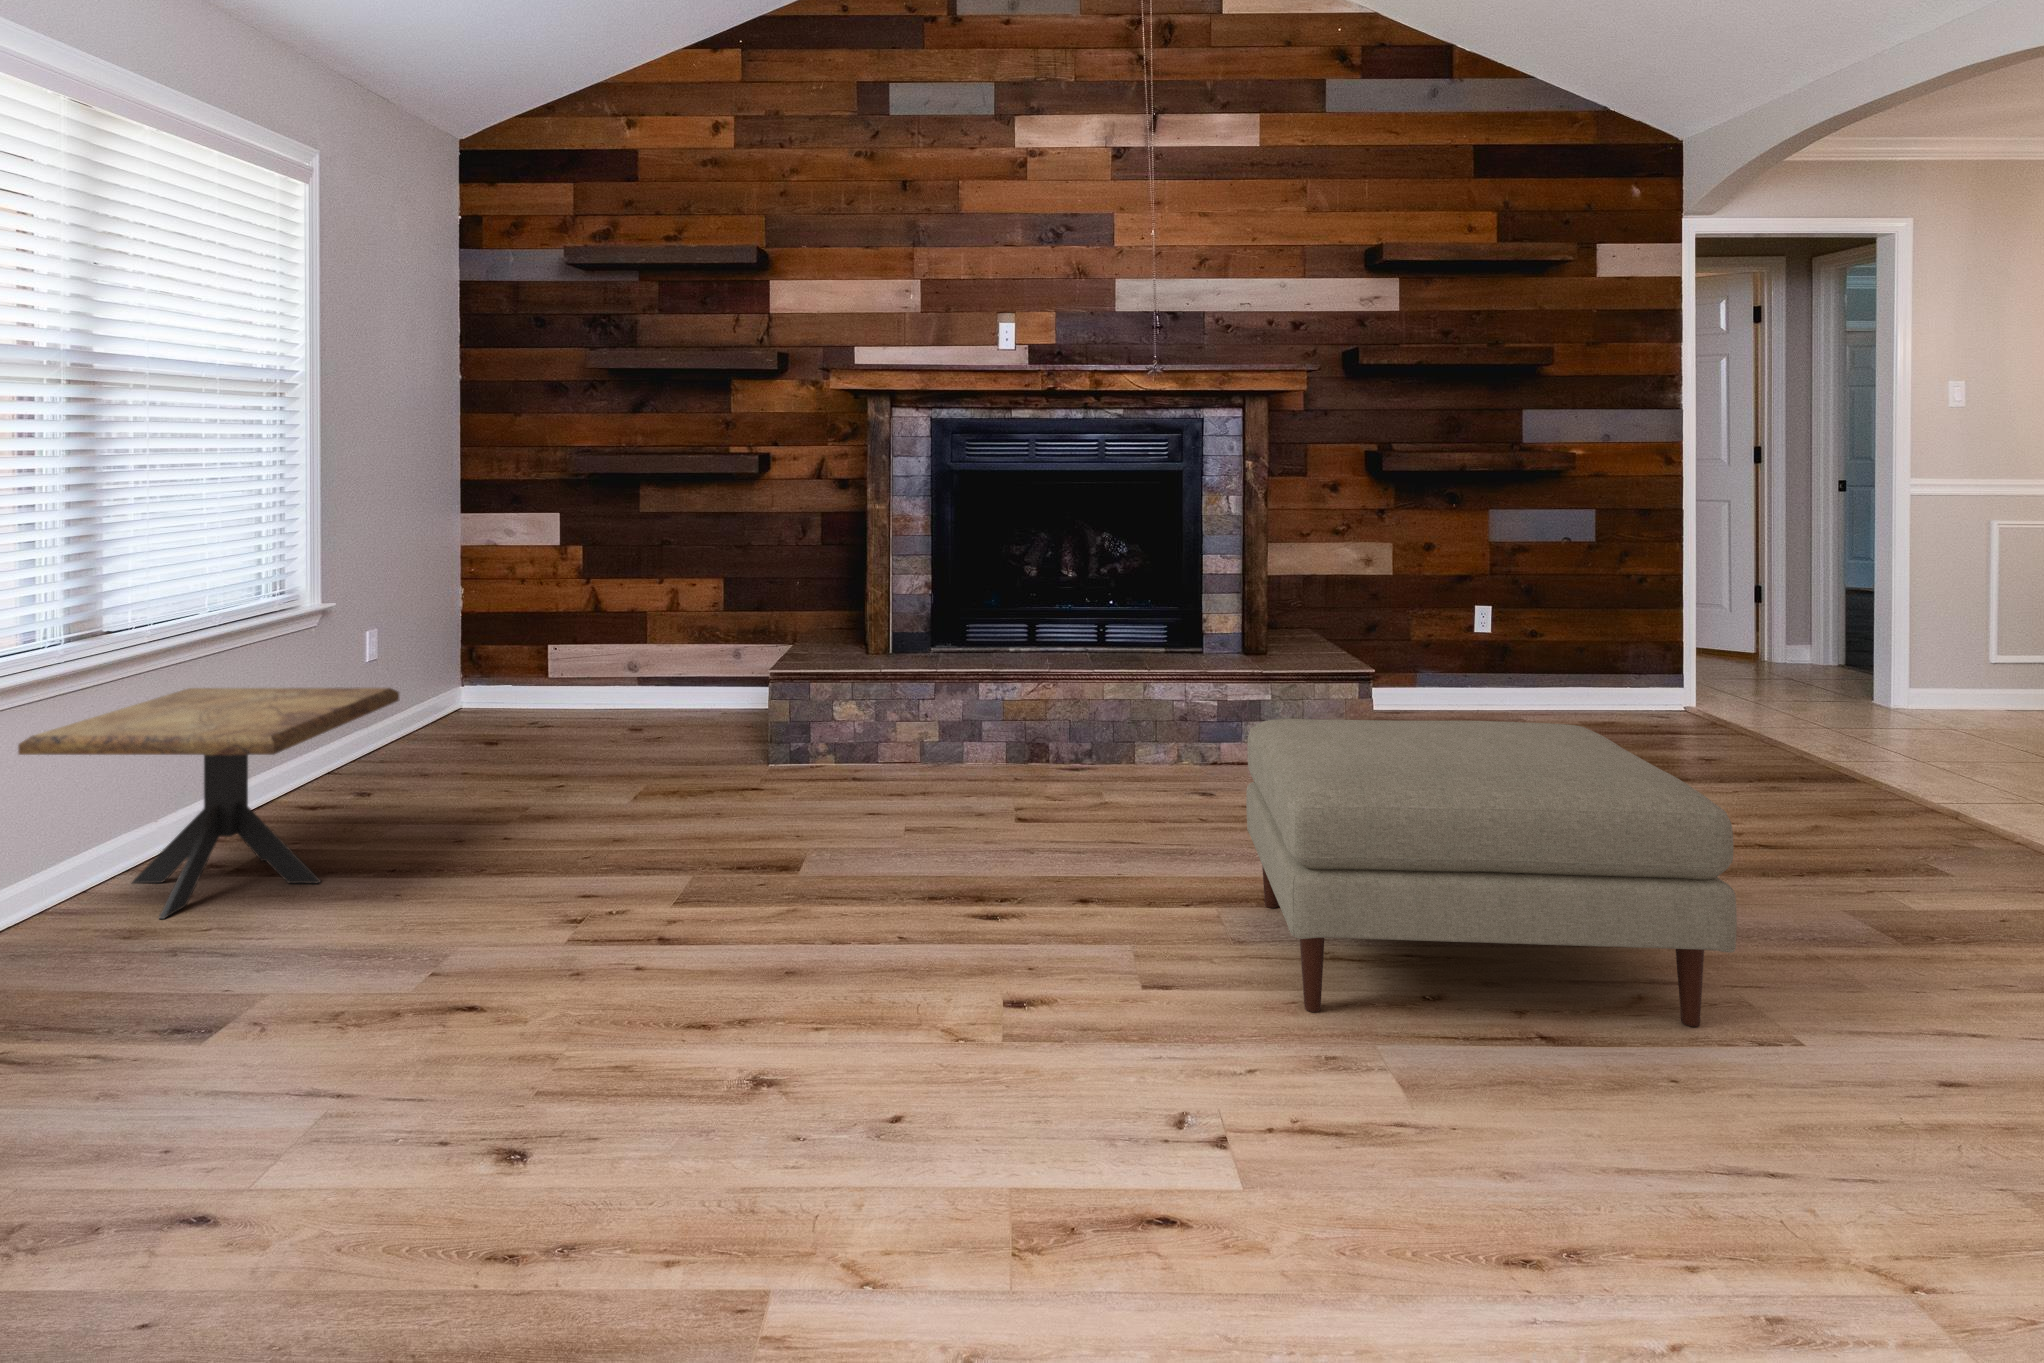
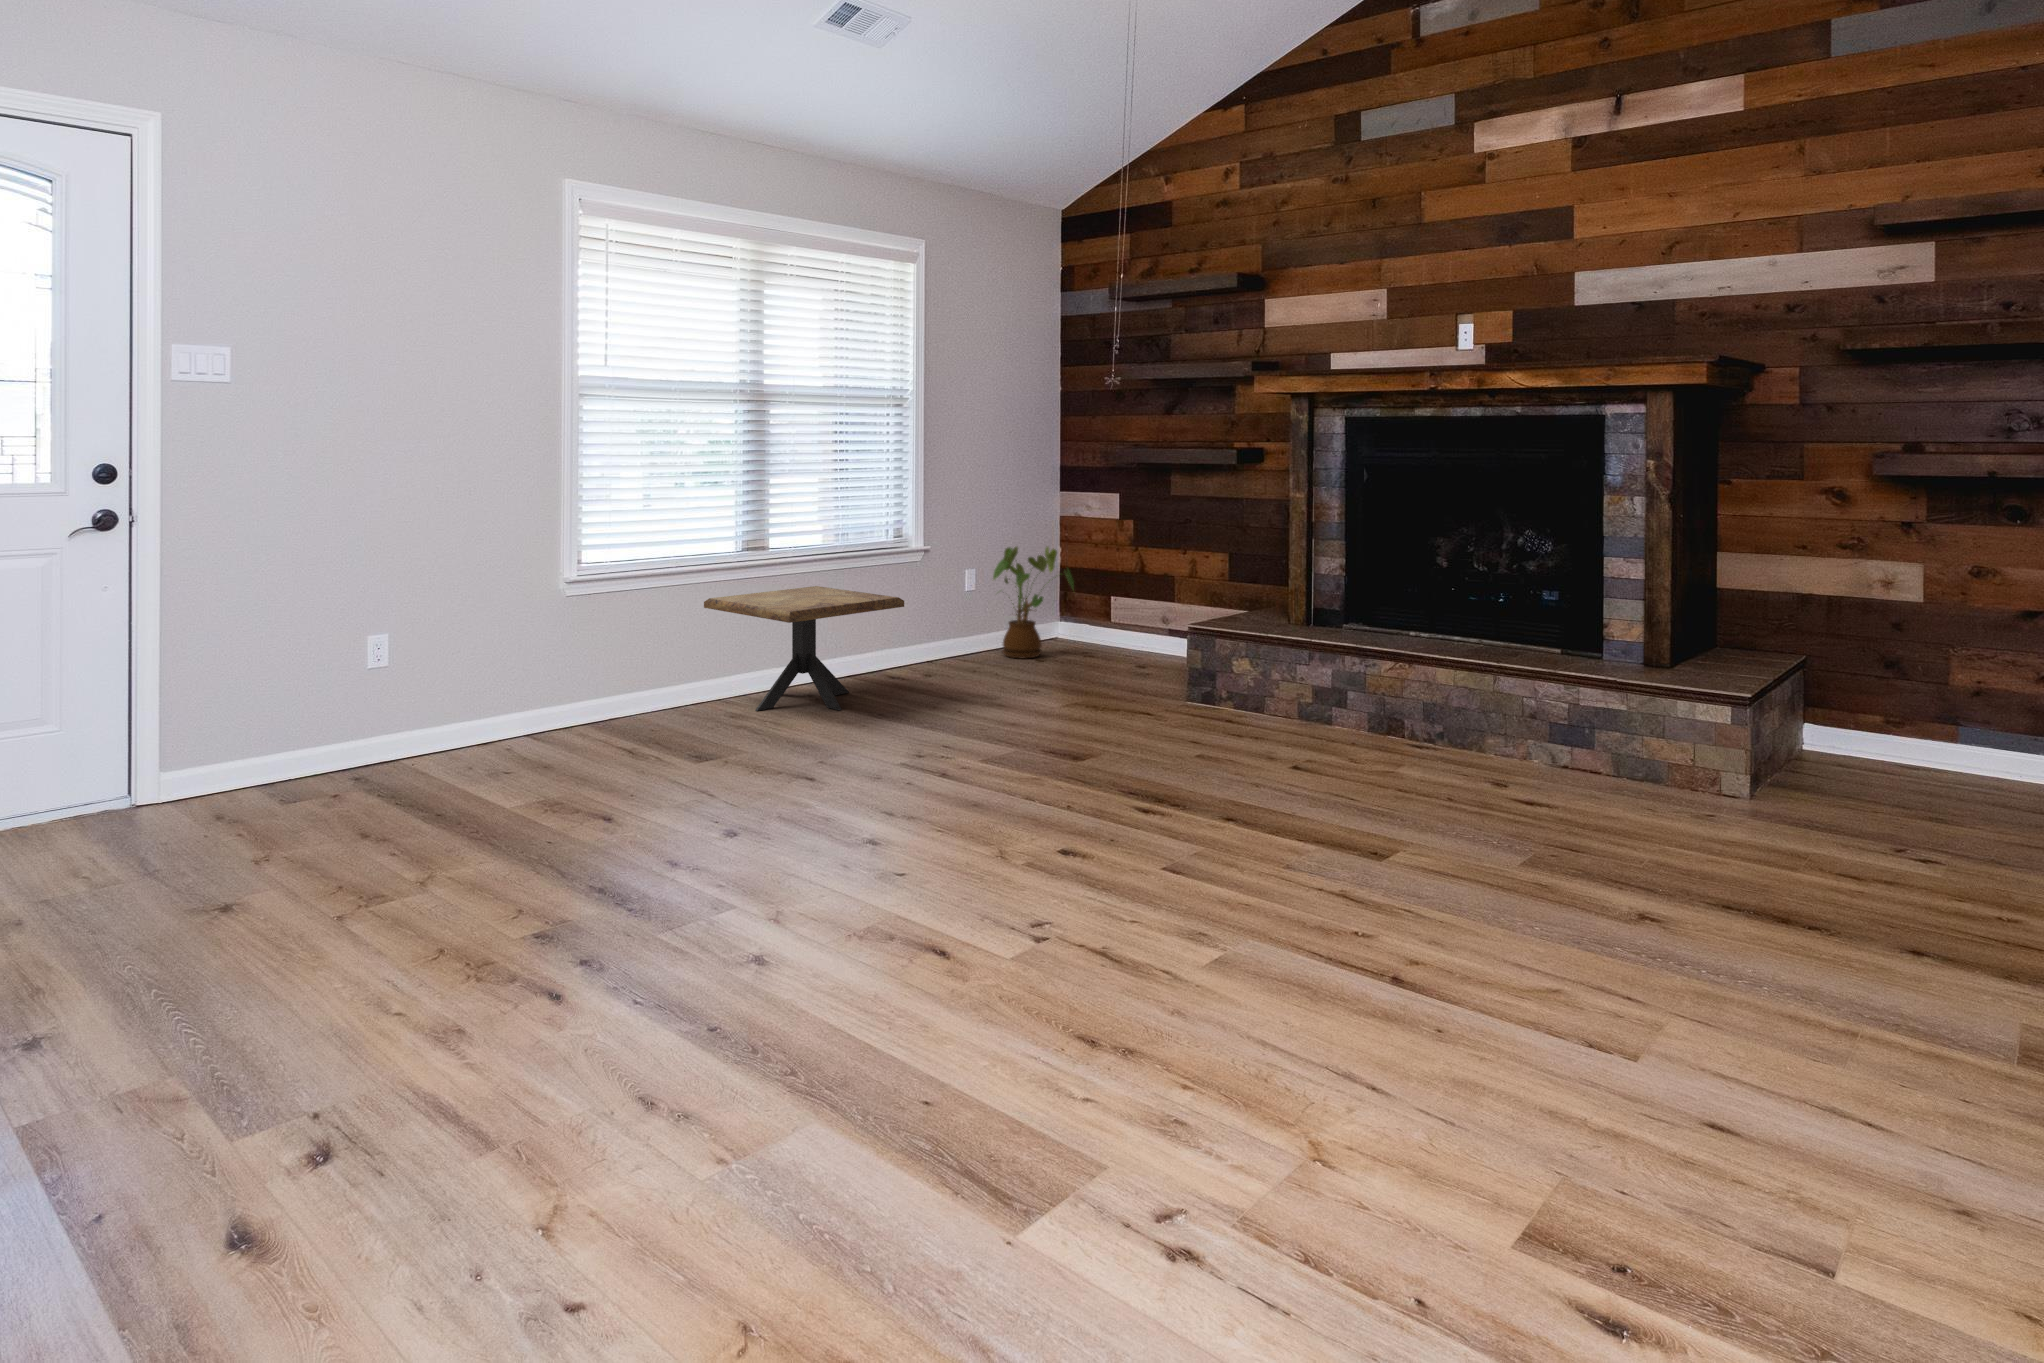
house plant: none [409,592,536,752] -> present [993,547,1074,659]
ottoman: present [1246,719,1737,1027] -> none [1214,693,1683,1021]

